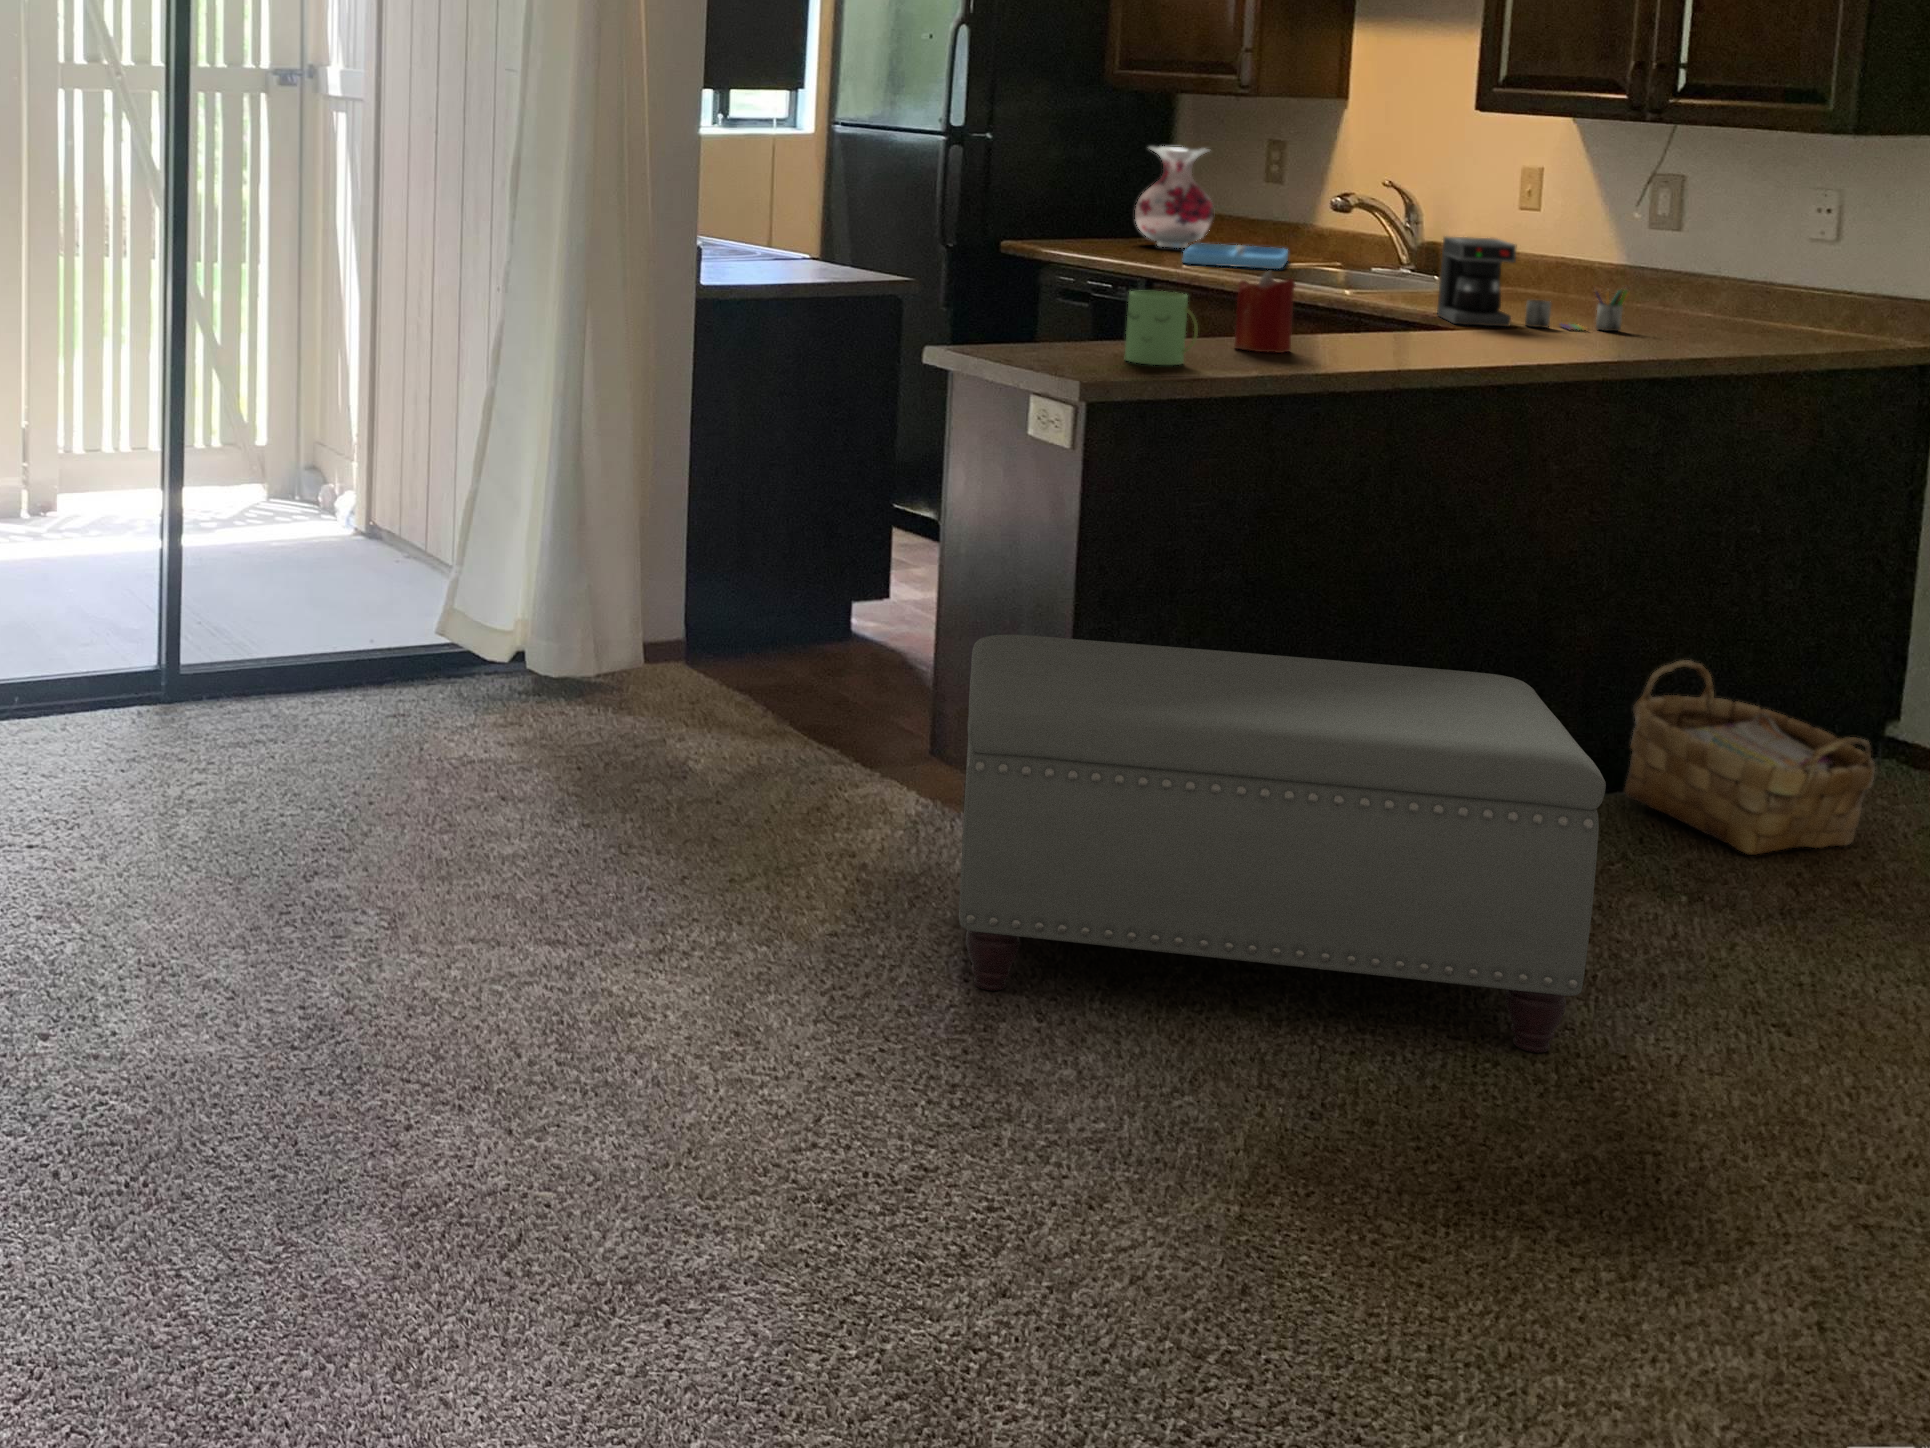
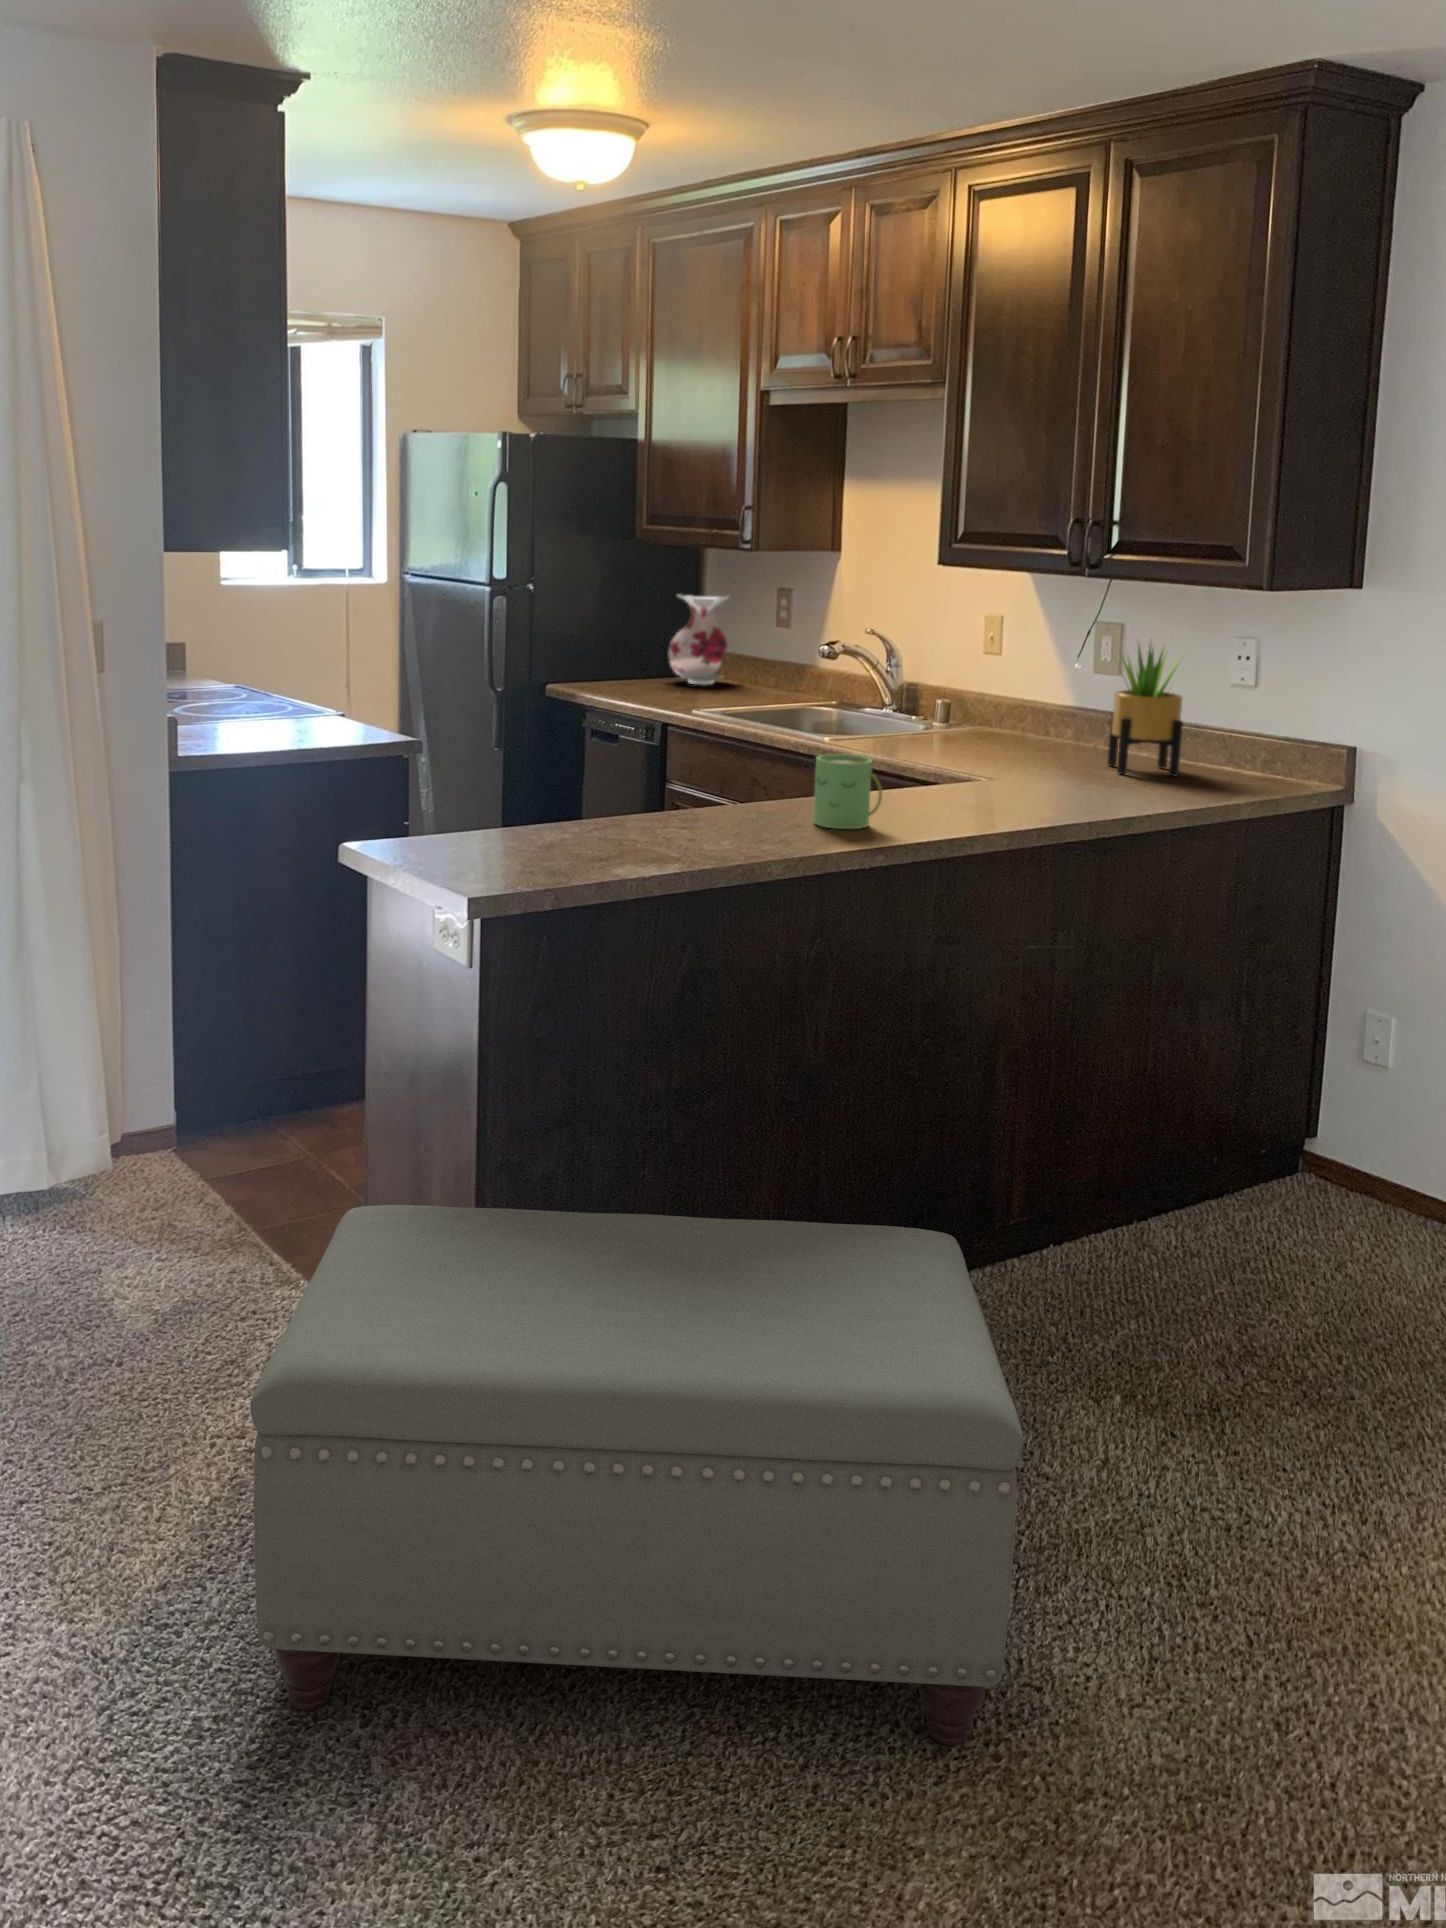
potted plant: none [1667,185,1766,332] -> present [1107,647,1183,776]
coffee maker: present [1437,236,1629,331] -> none [899,691,1073,783]
tray: present [1182,243,1288,269] -> none [697,682,794,708]
candle: present [1234,270,1296,353] -> none [670,749,730,838]
mug: present [1125,291,1198,365] -> present [813,754,882,829]
woven basket: present [1625,660,1875,855] -> none [1070,1115,1301,1329]

